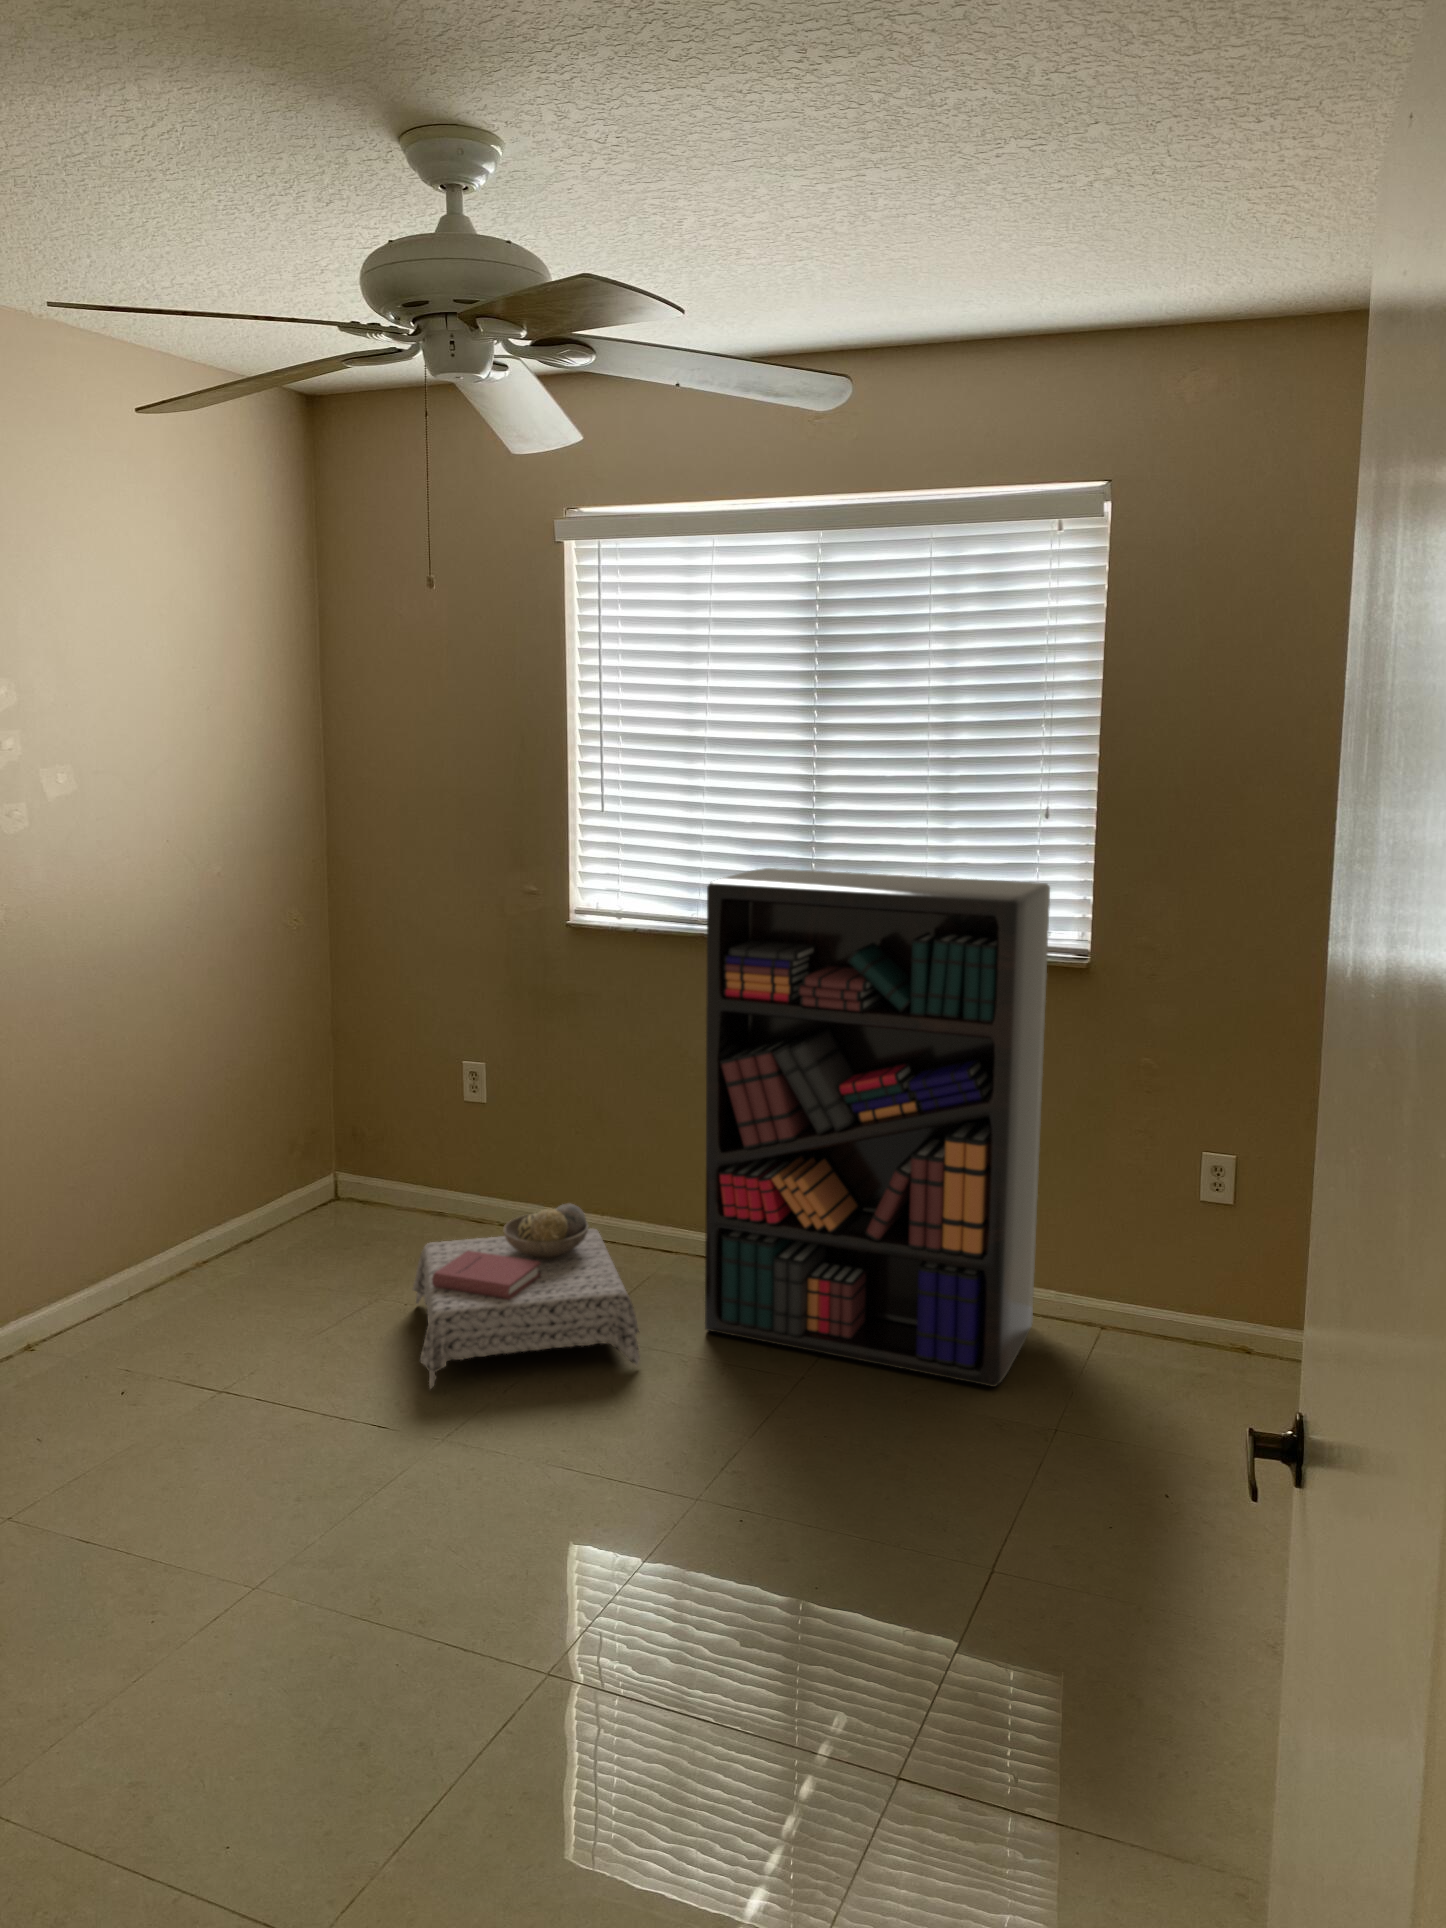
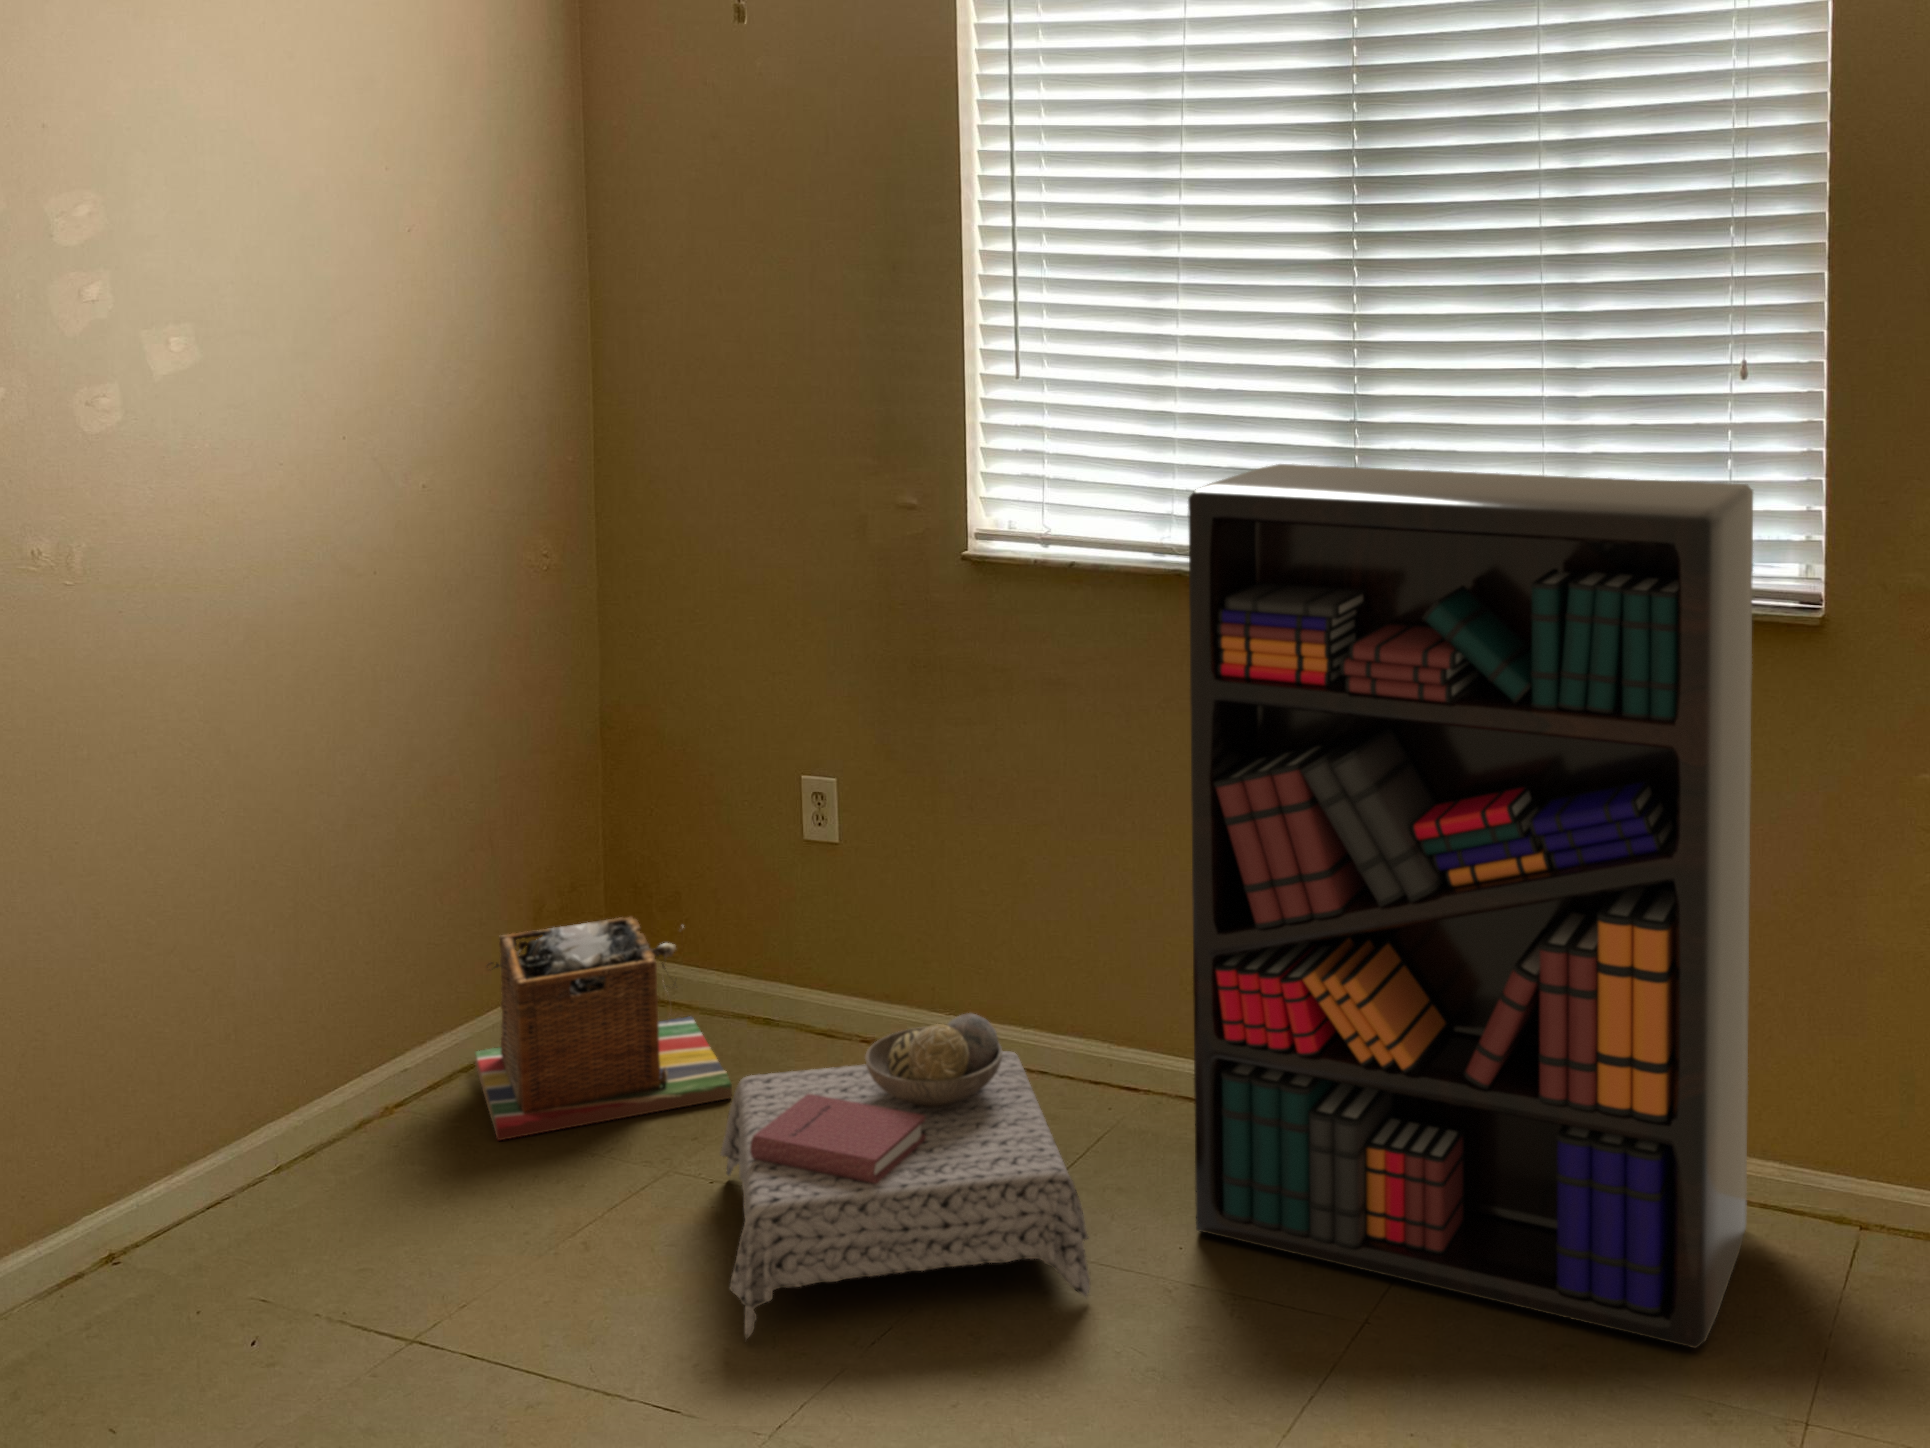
laundry basket: none [252,1152,419,1286] -> present [475,917,732,1140]

